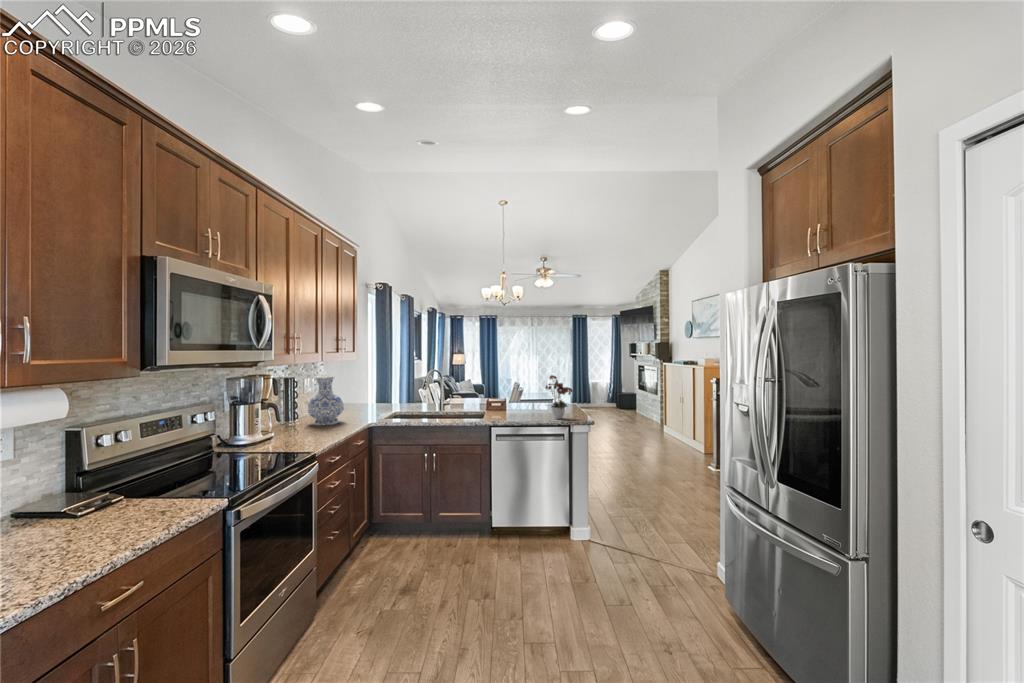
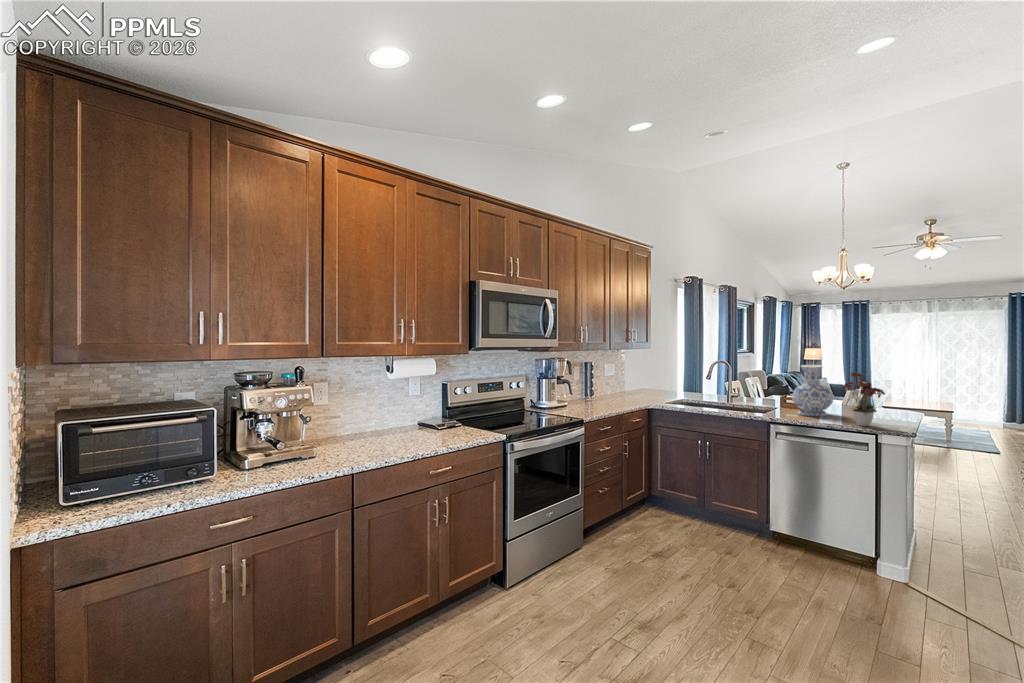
vase: present [308,375,344,425] -> present [792,365,833,416]

